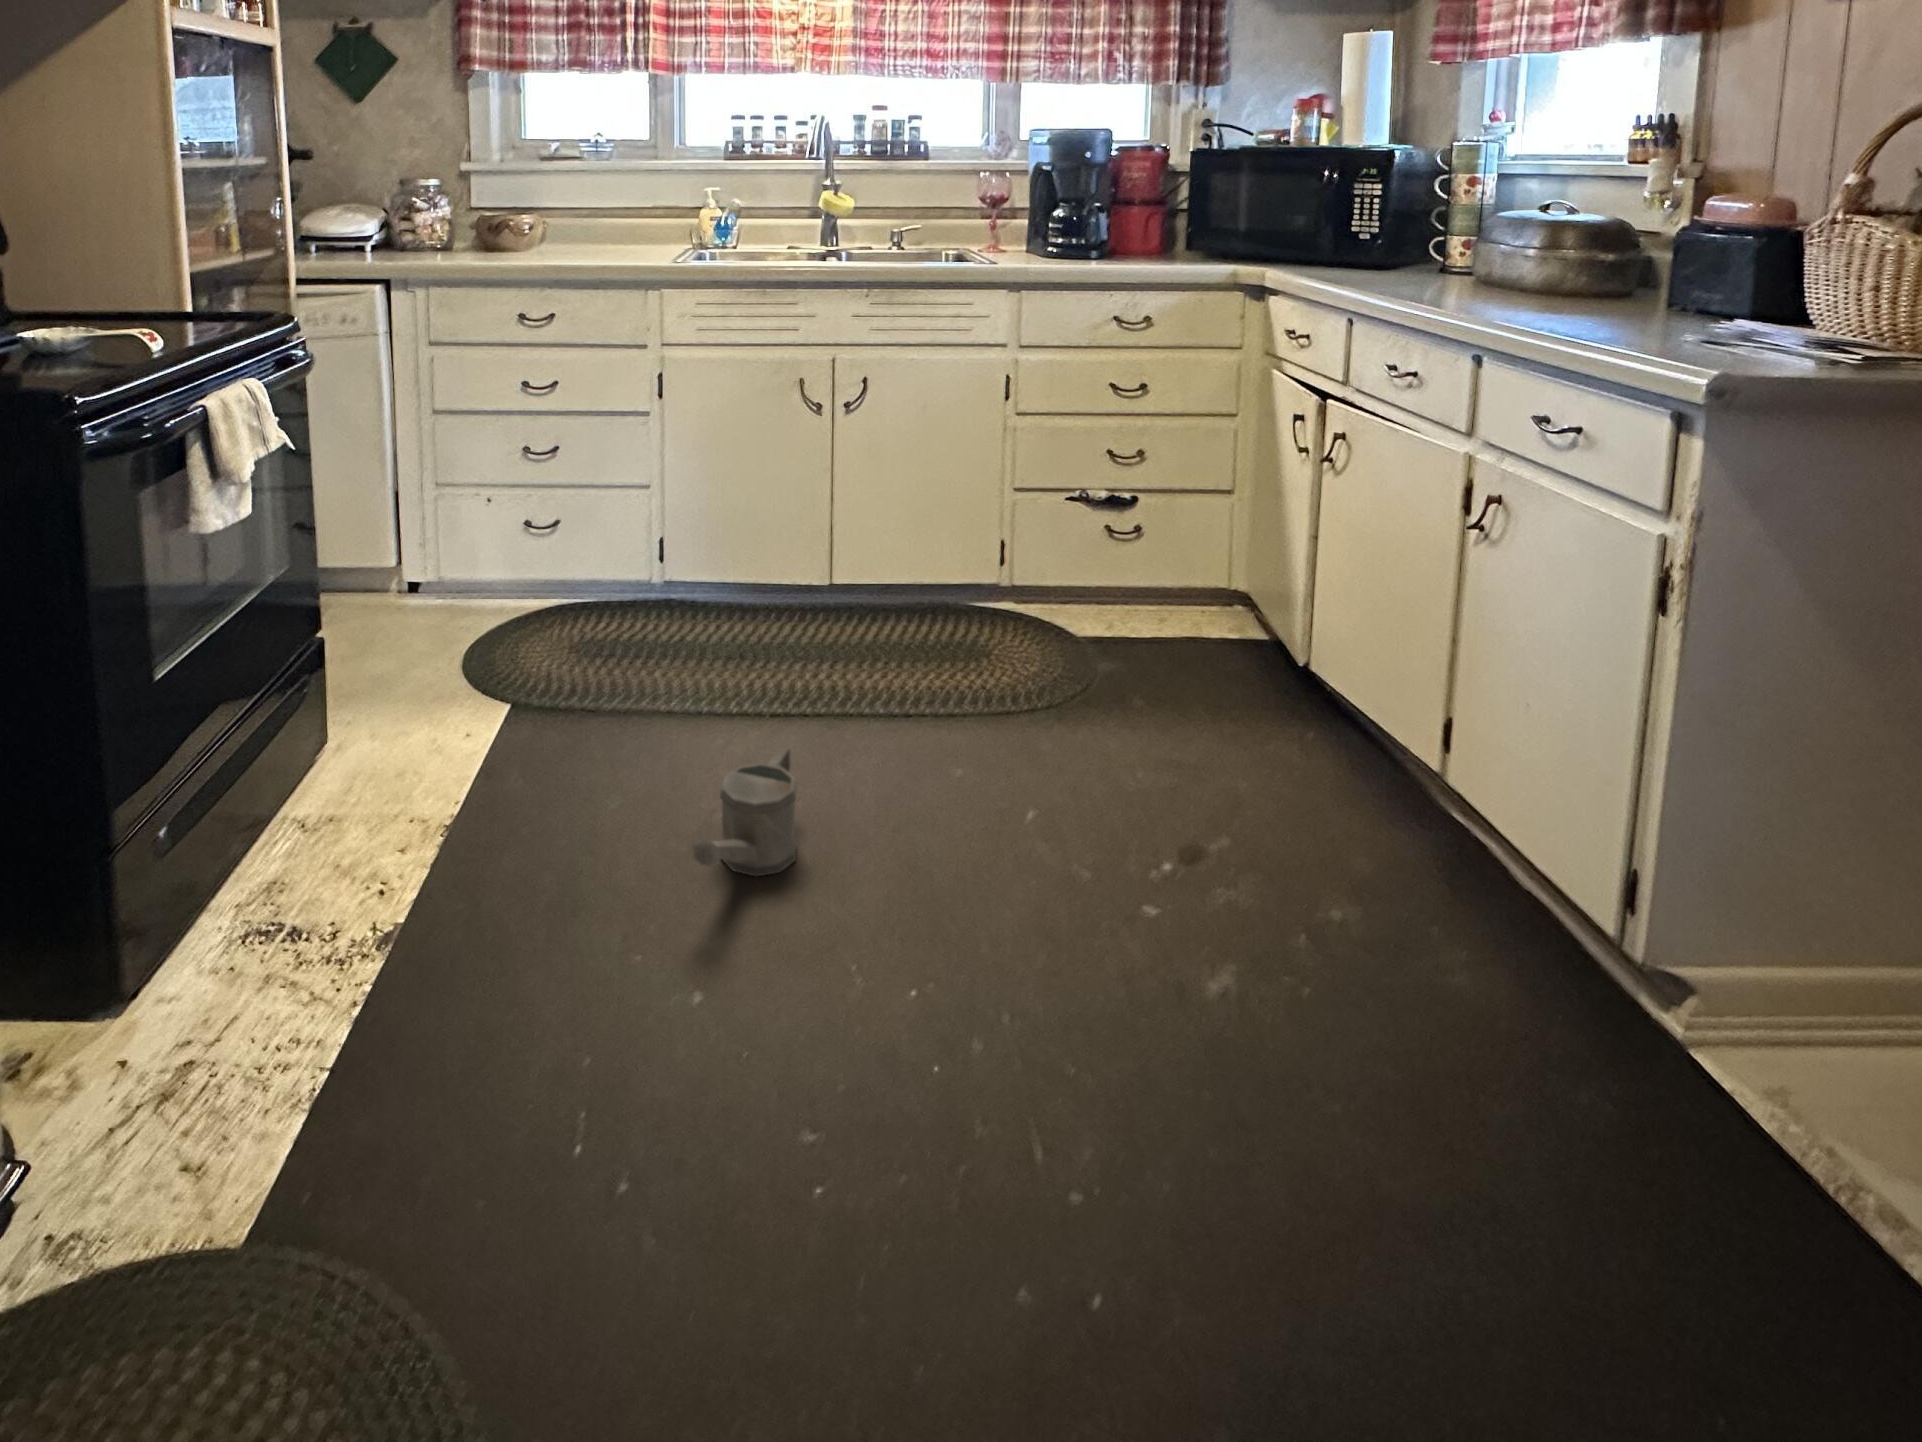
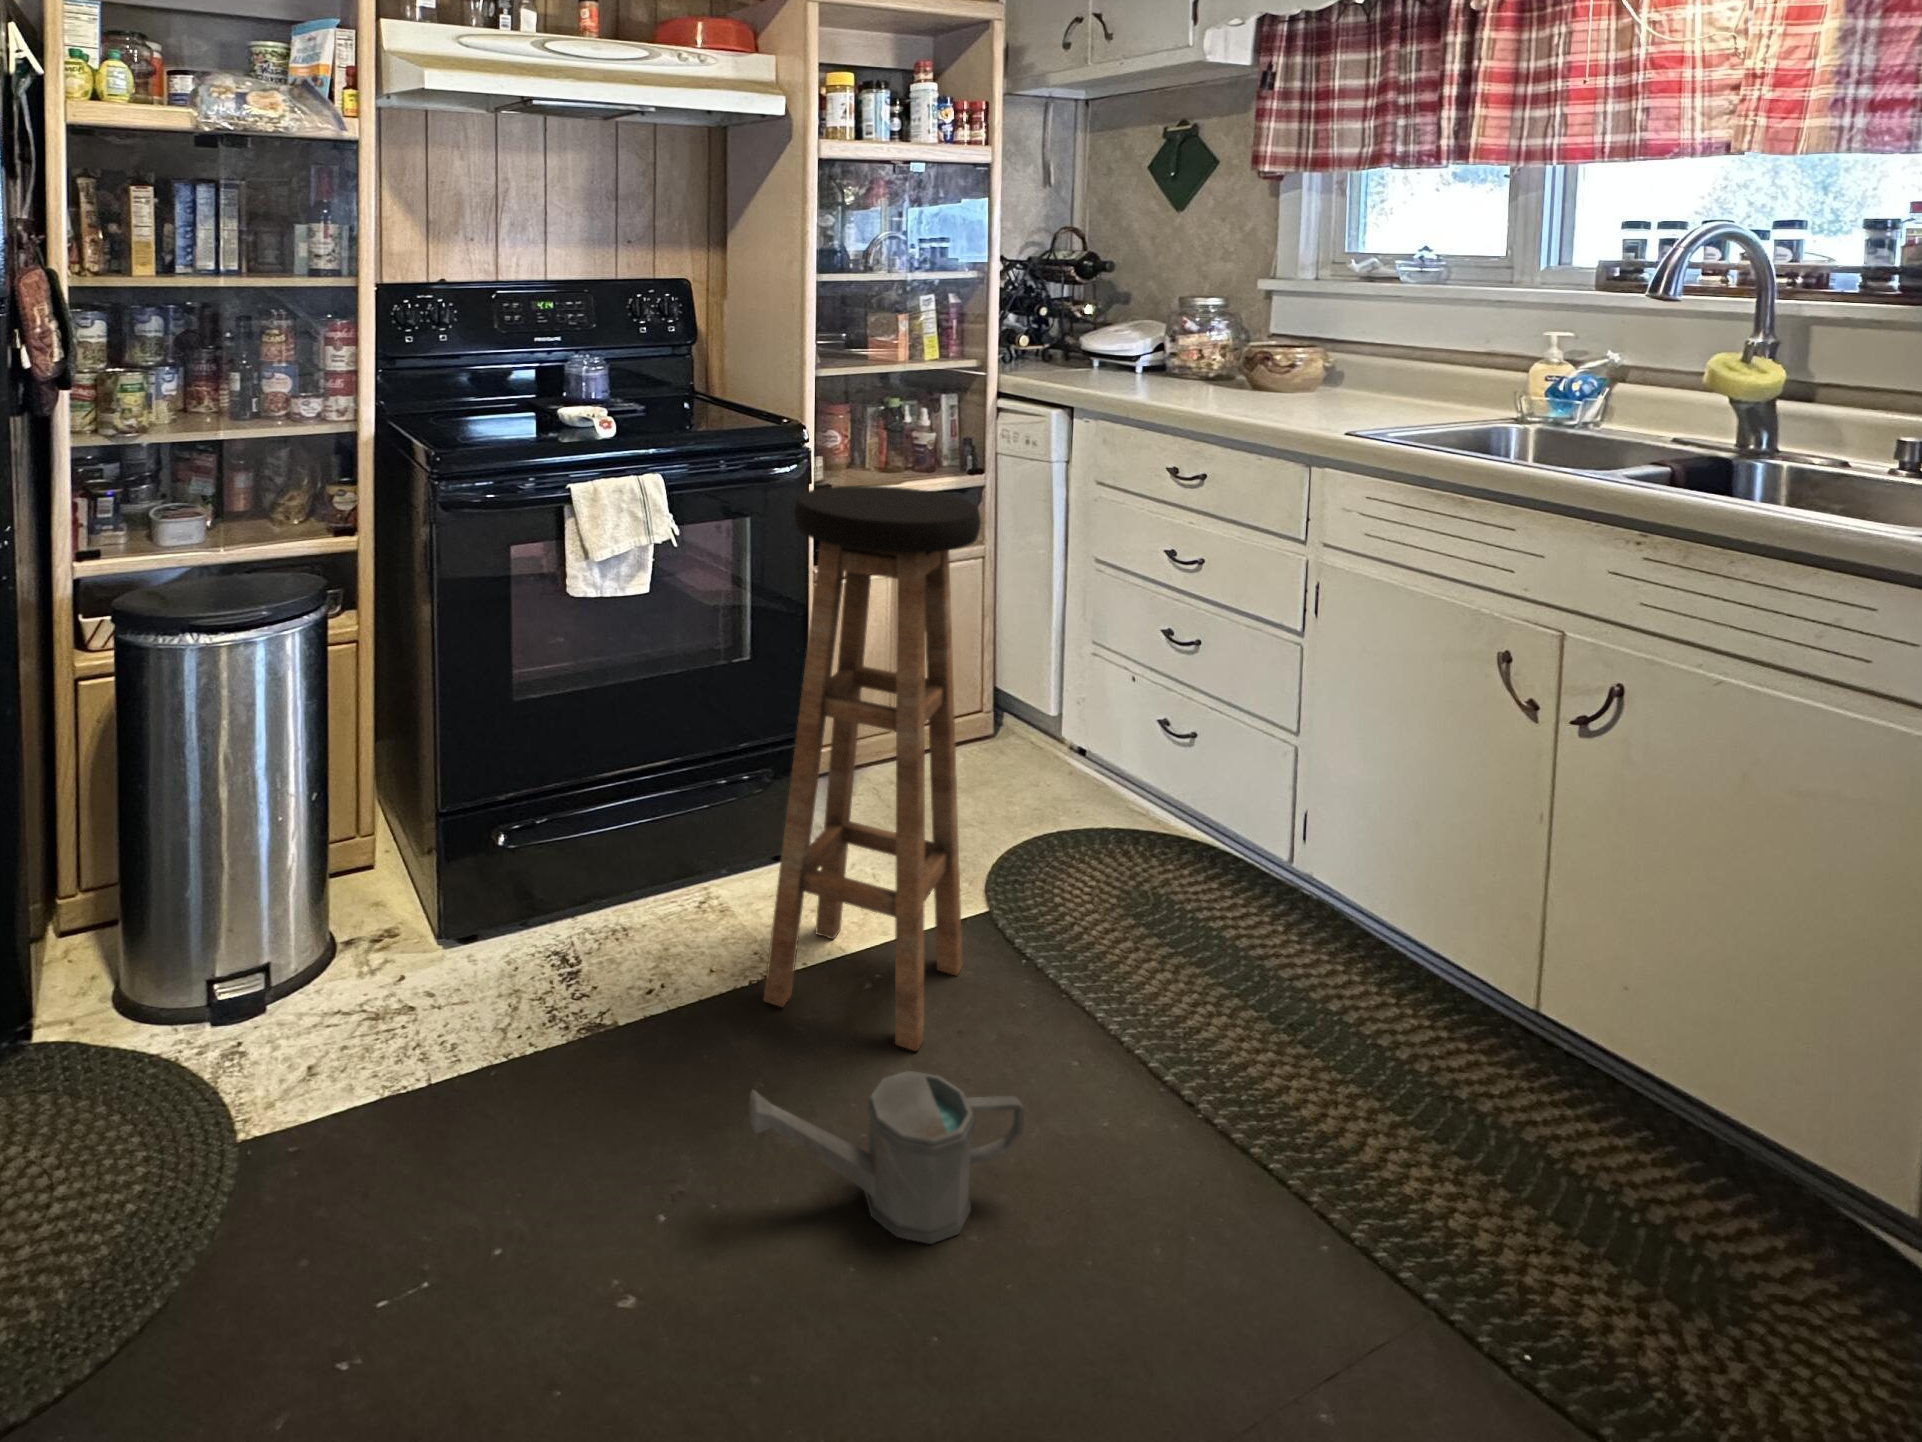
bar stool: none [442,359,634,845] -> present [764,486,981,1051]

